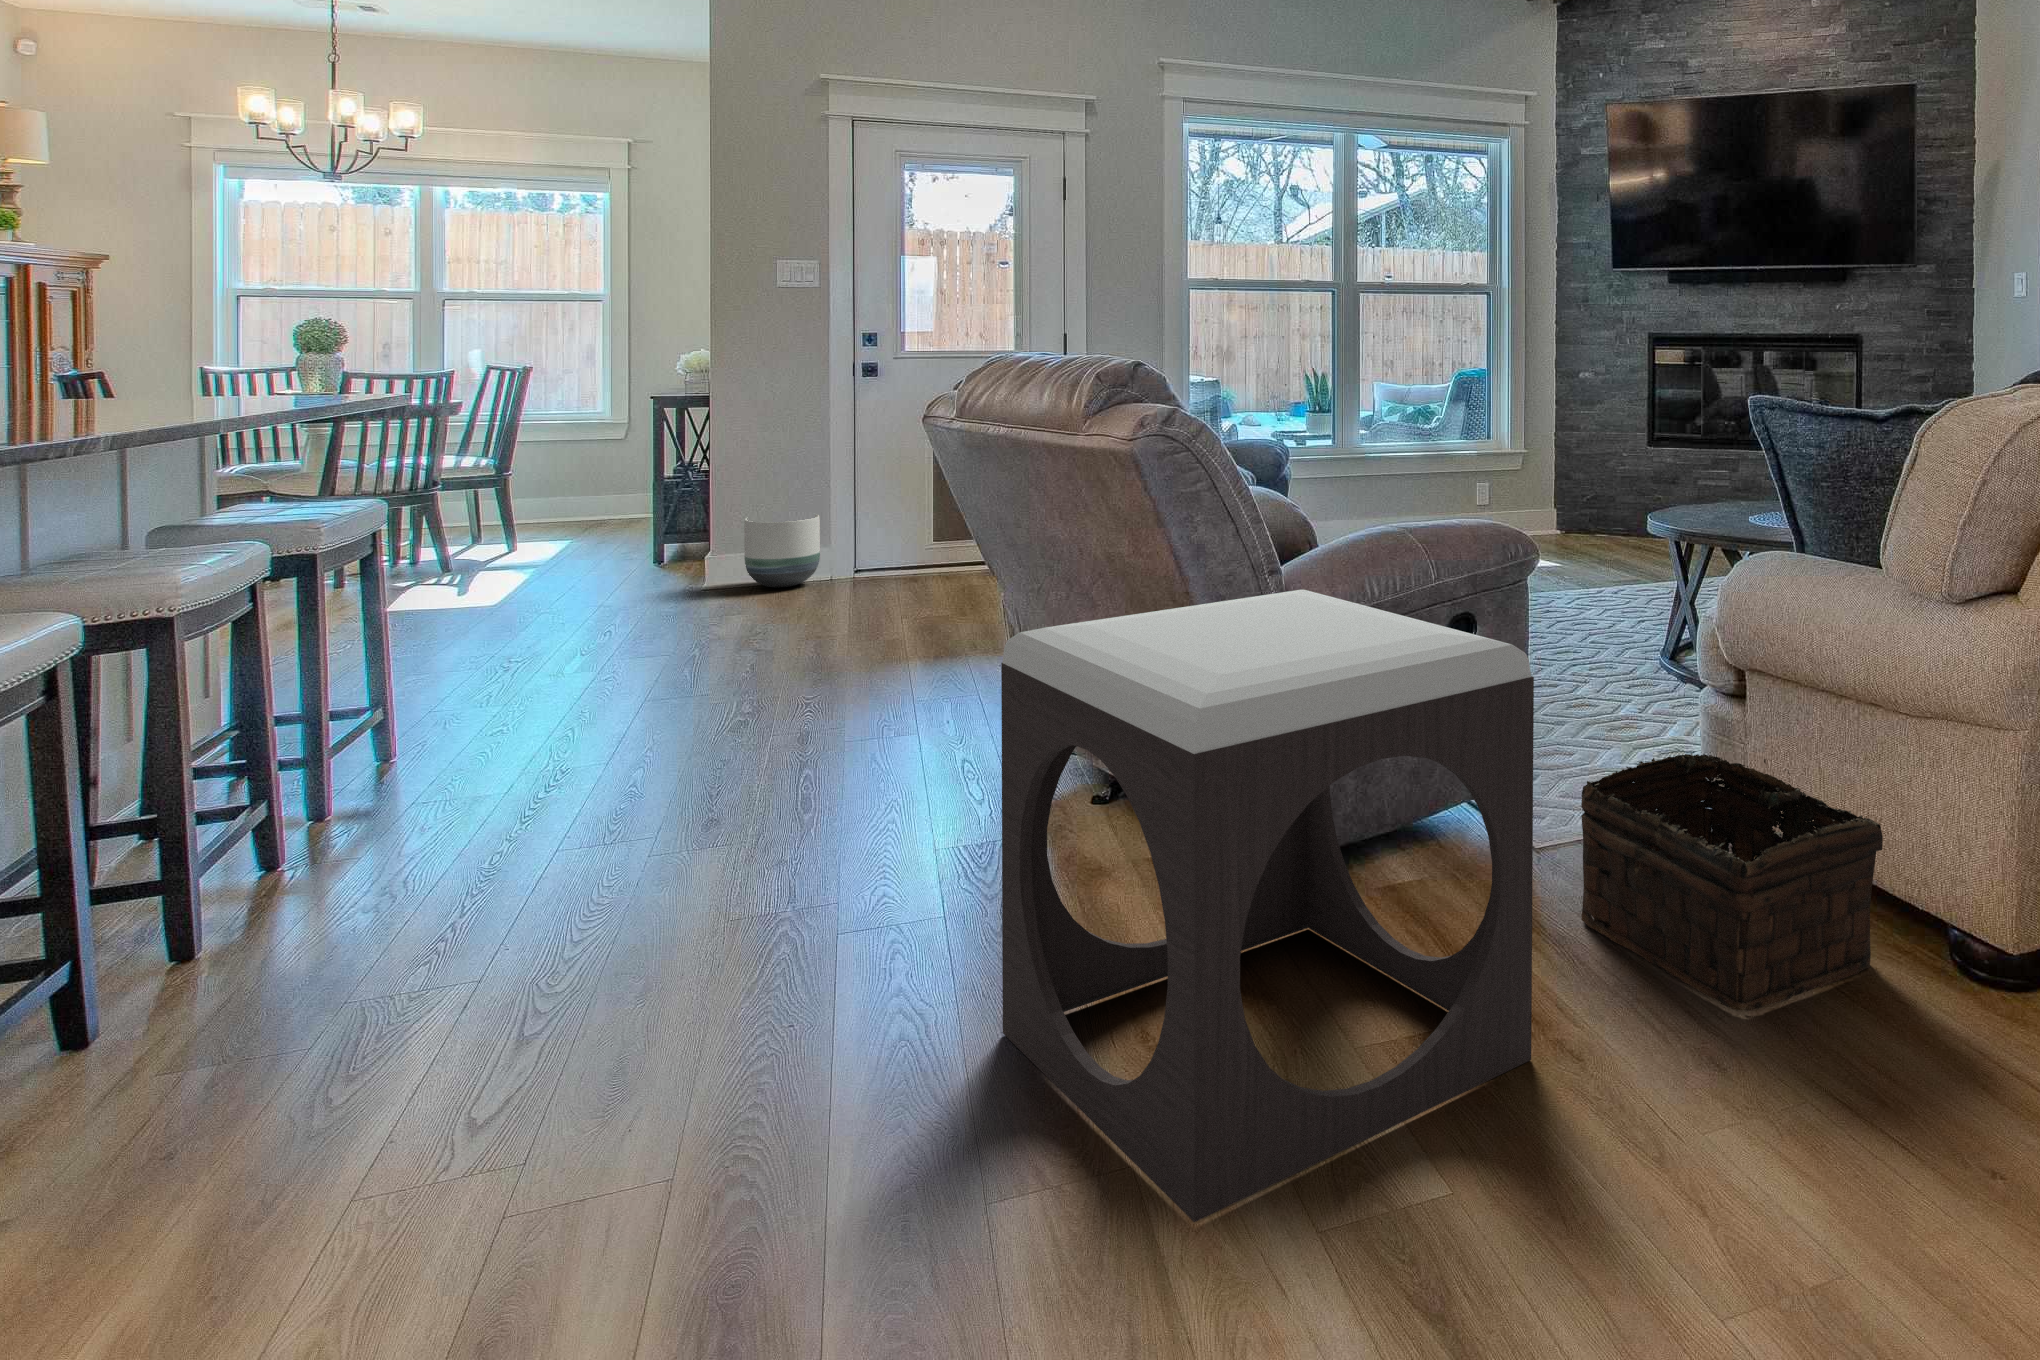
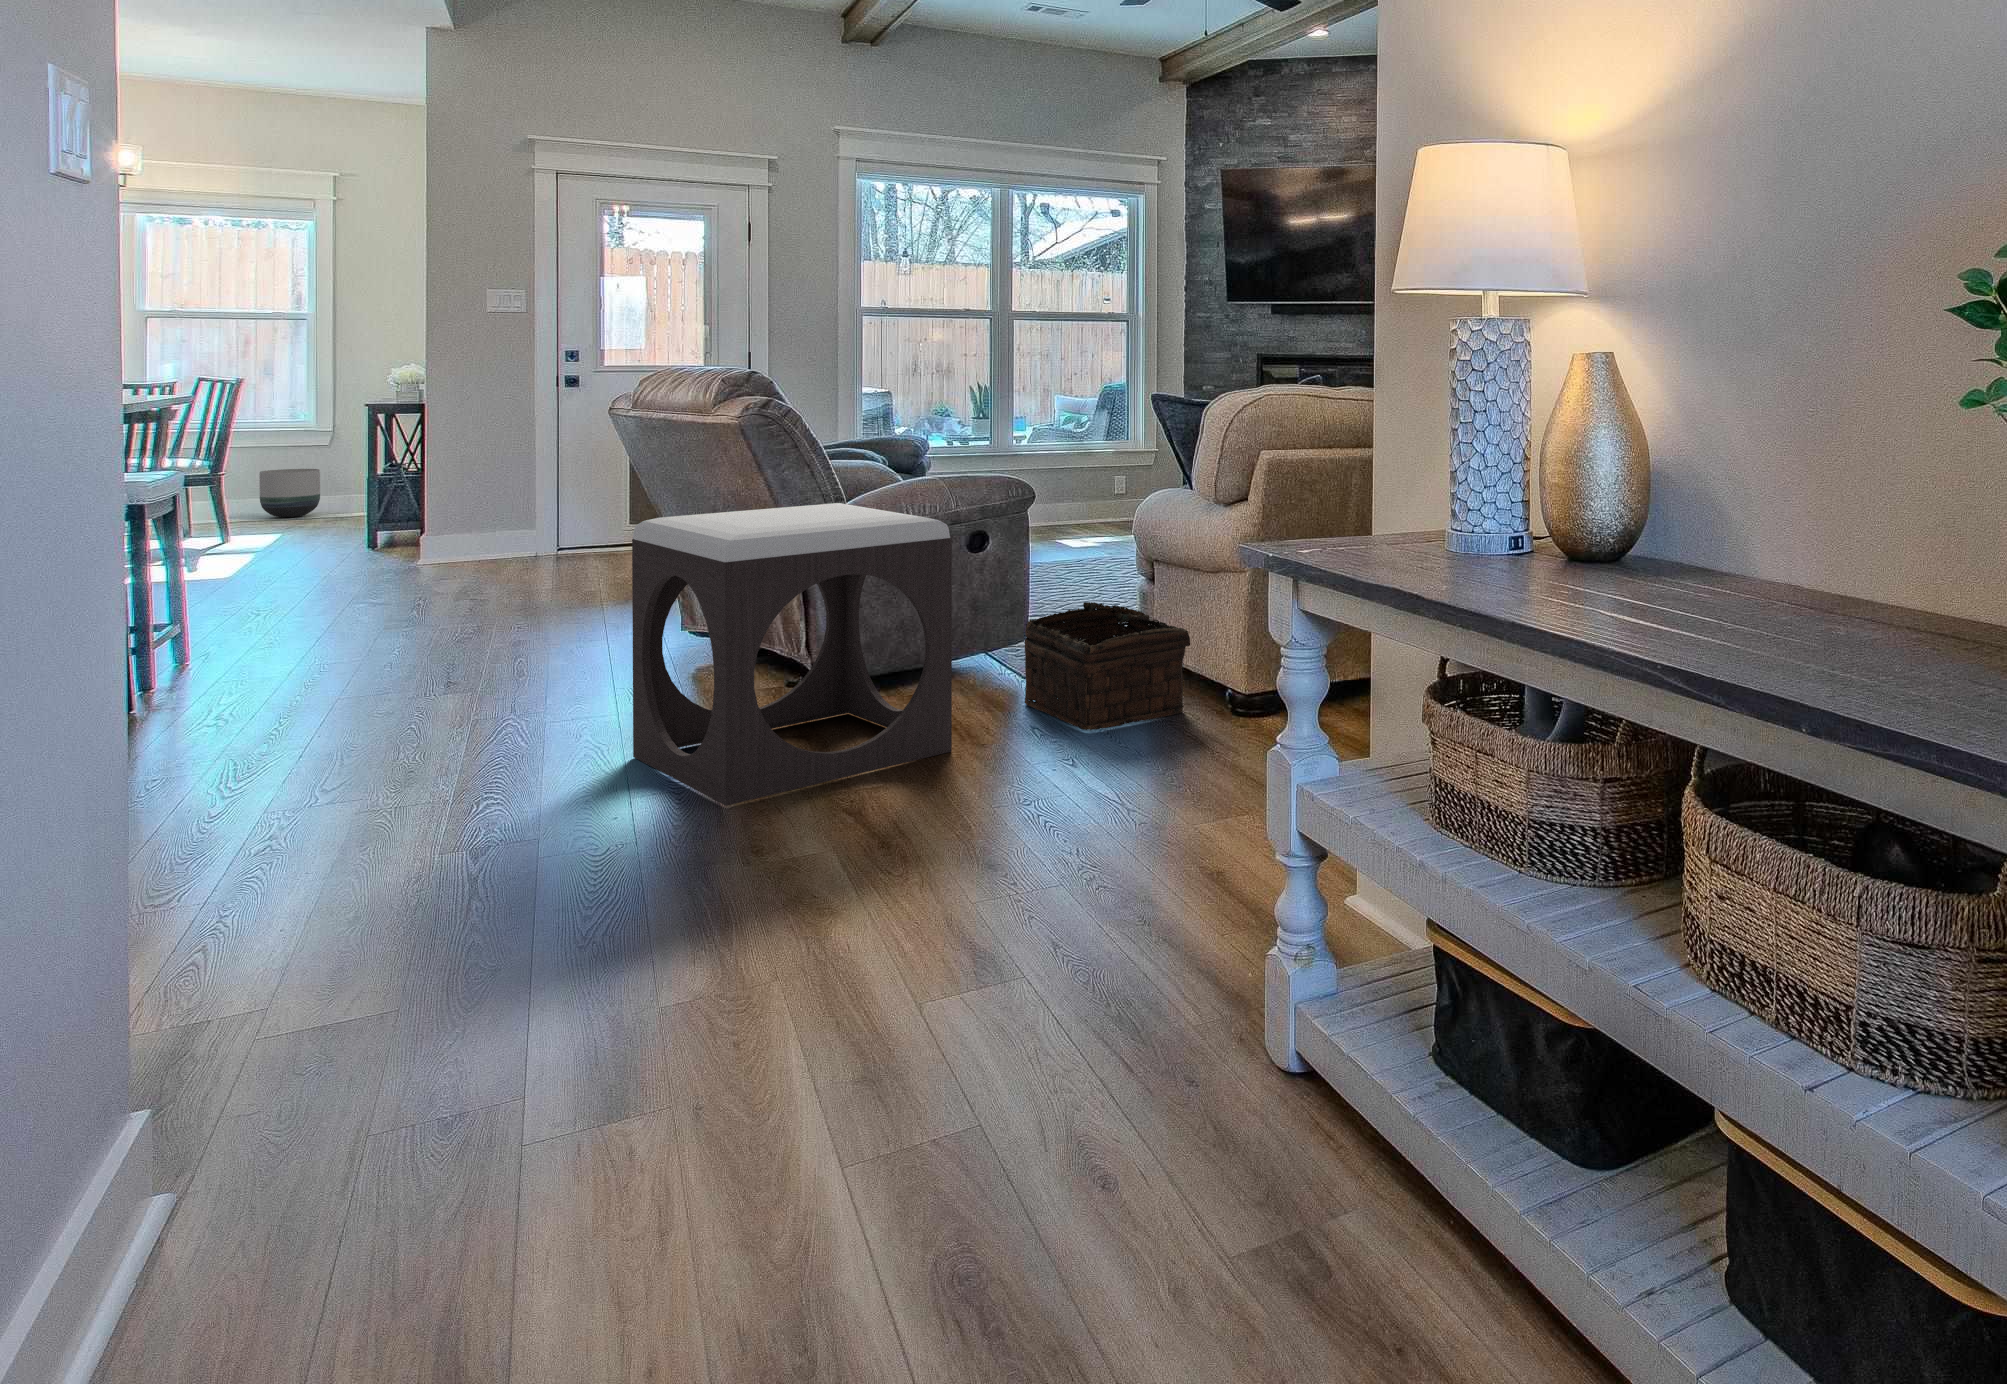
planter: present [744,514,820,587] -> present [259,469,320,517]

